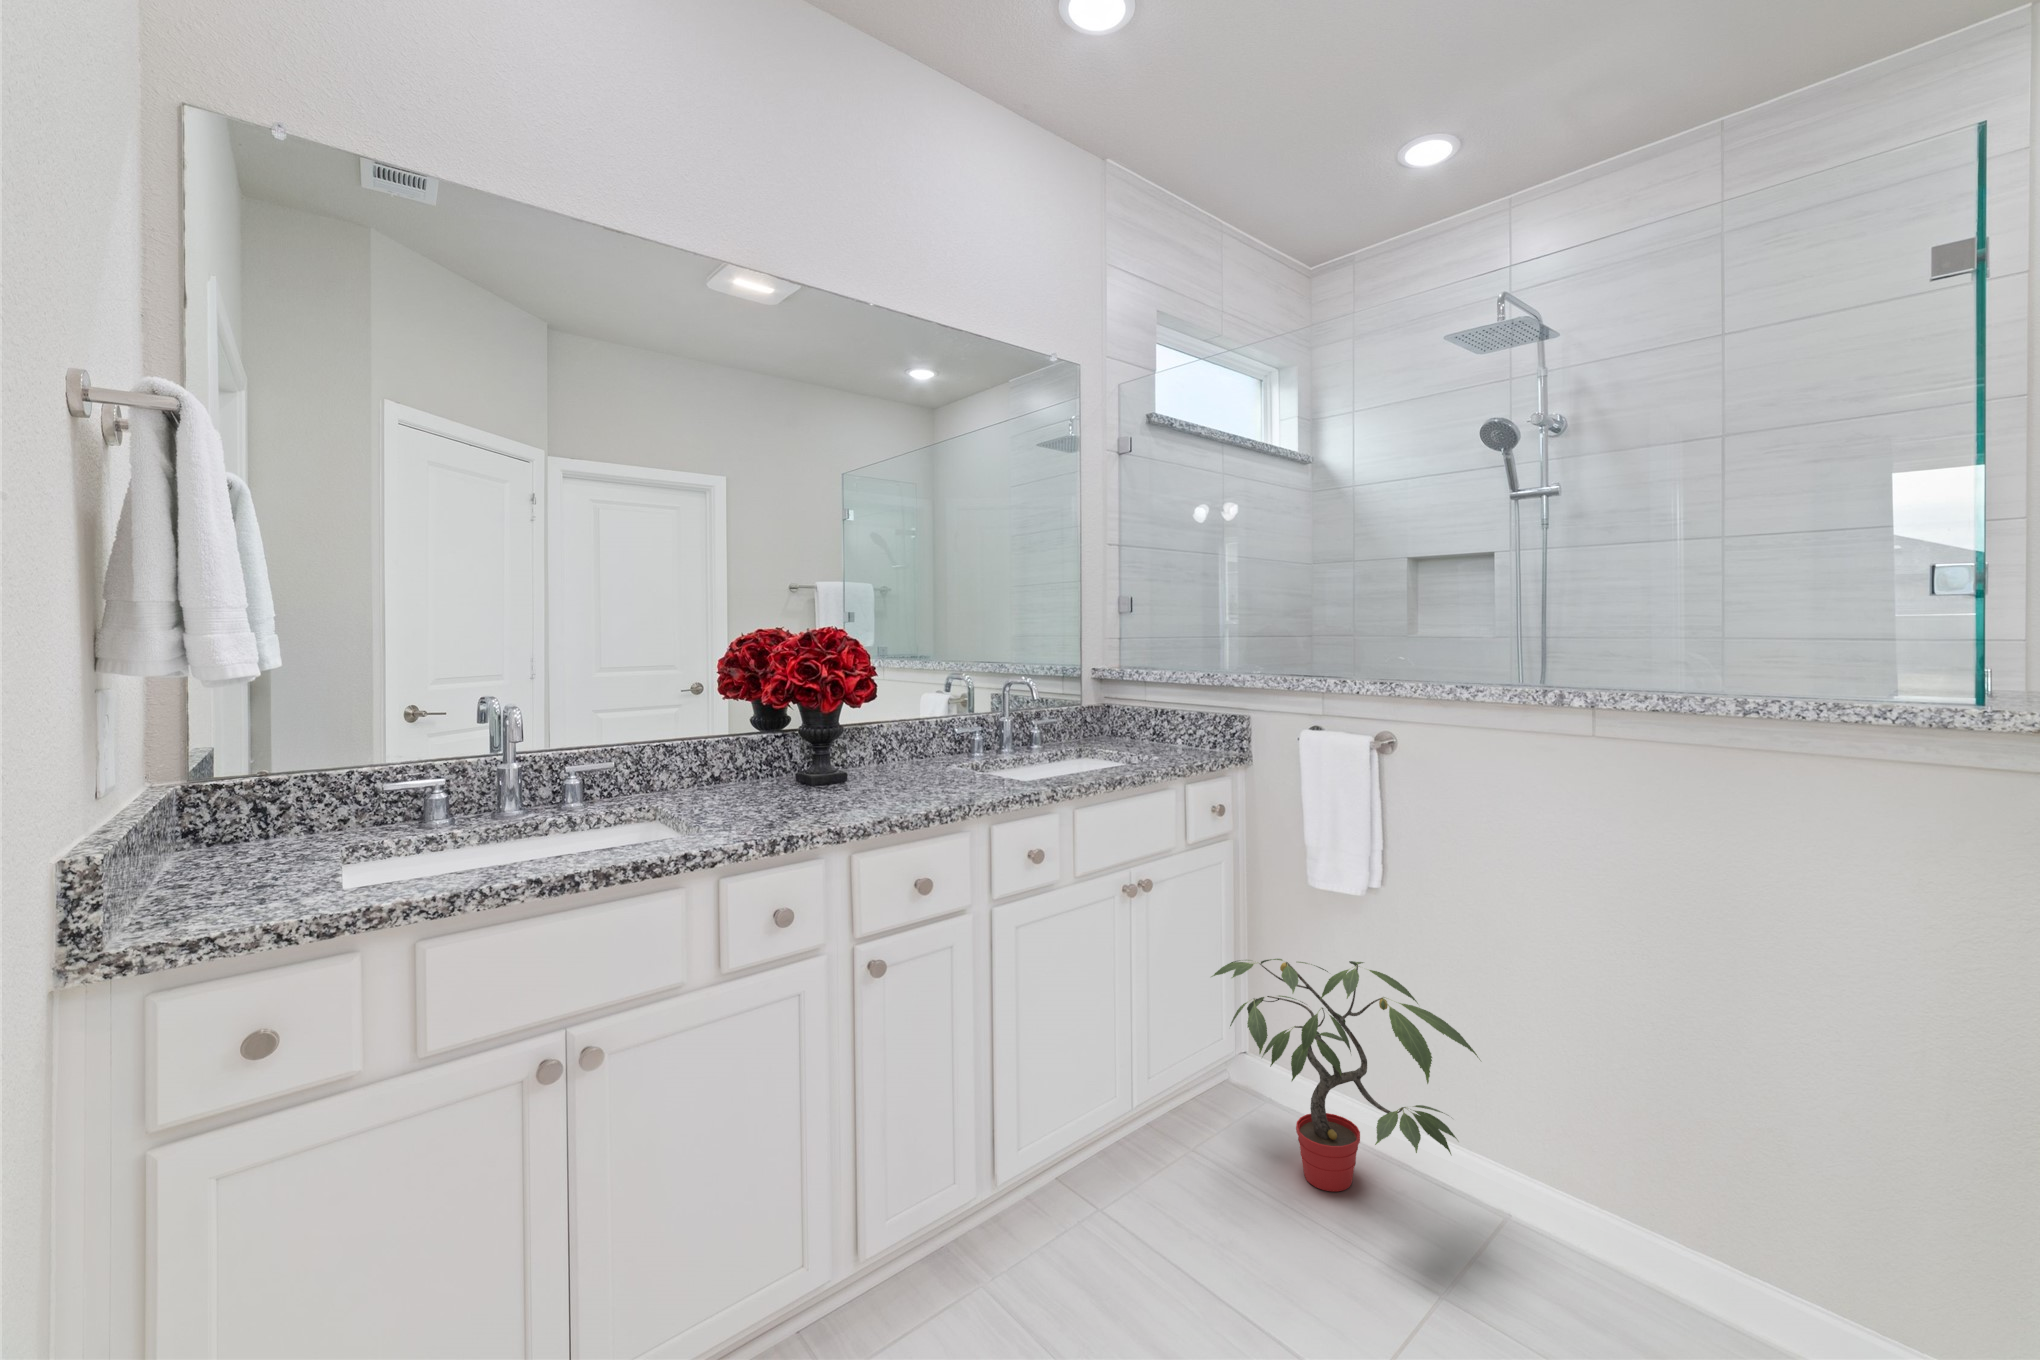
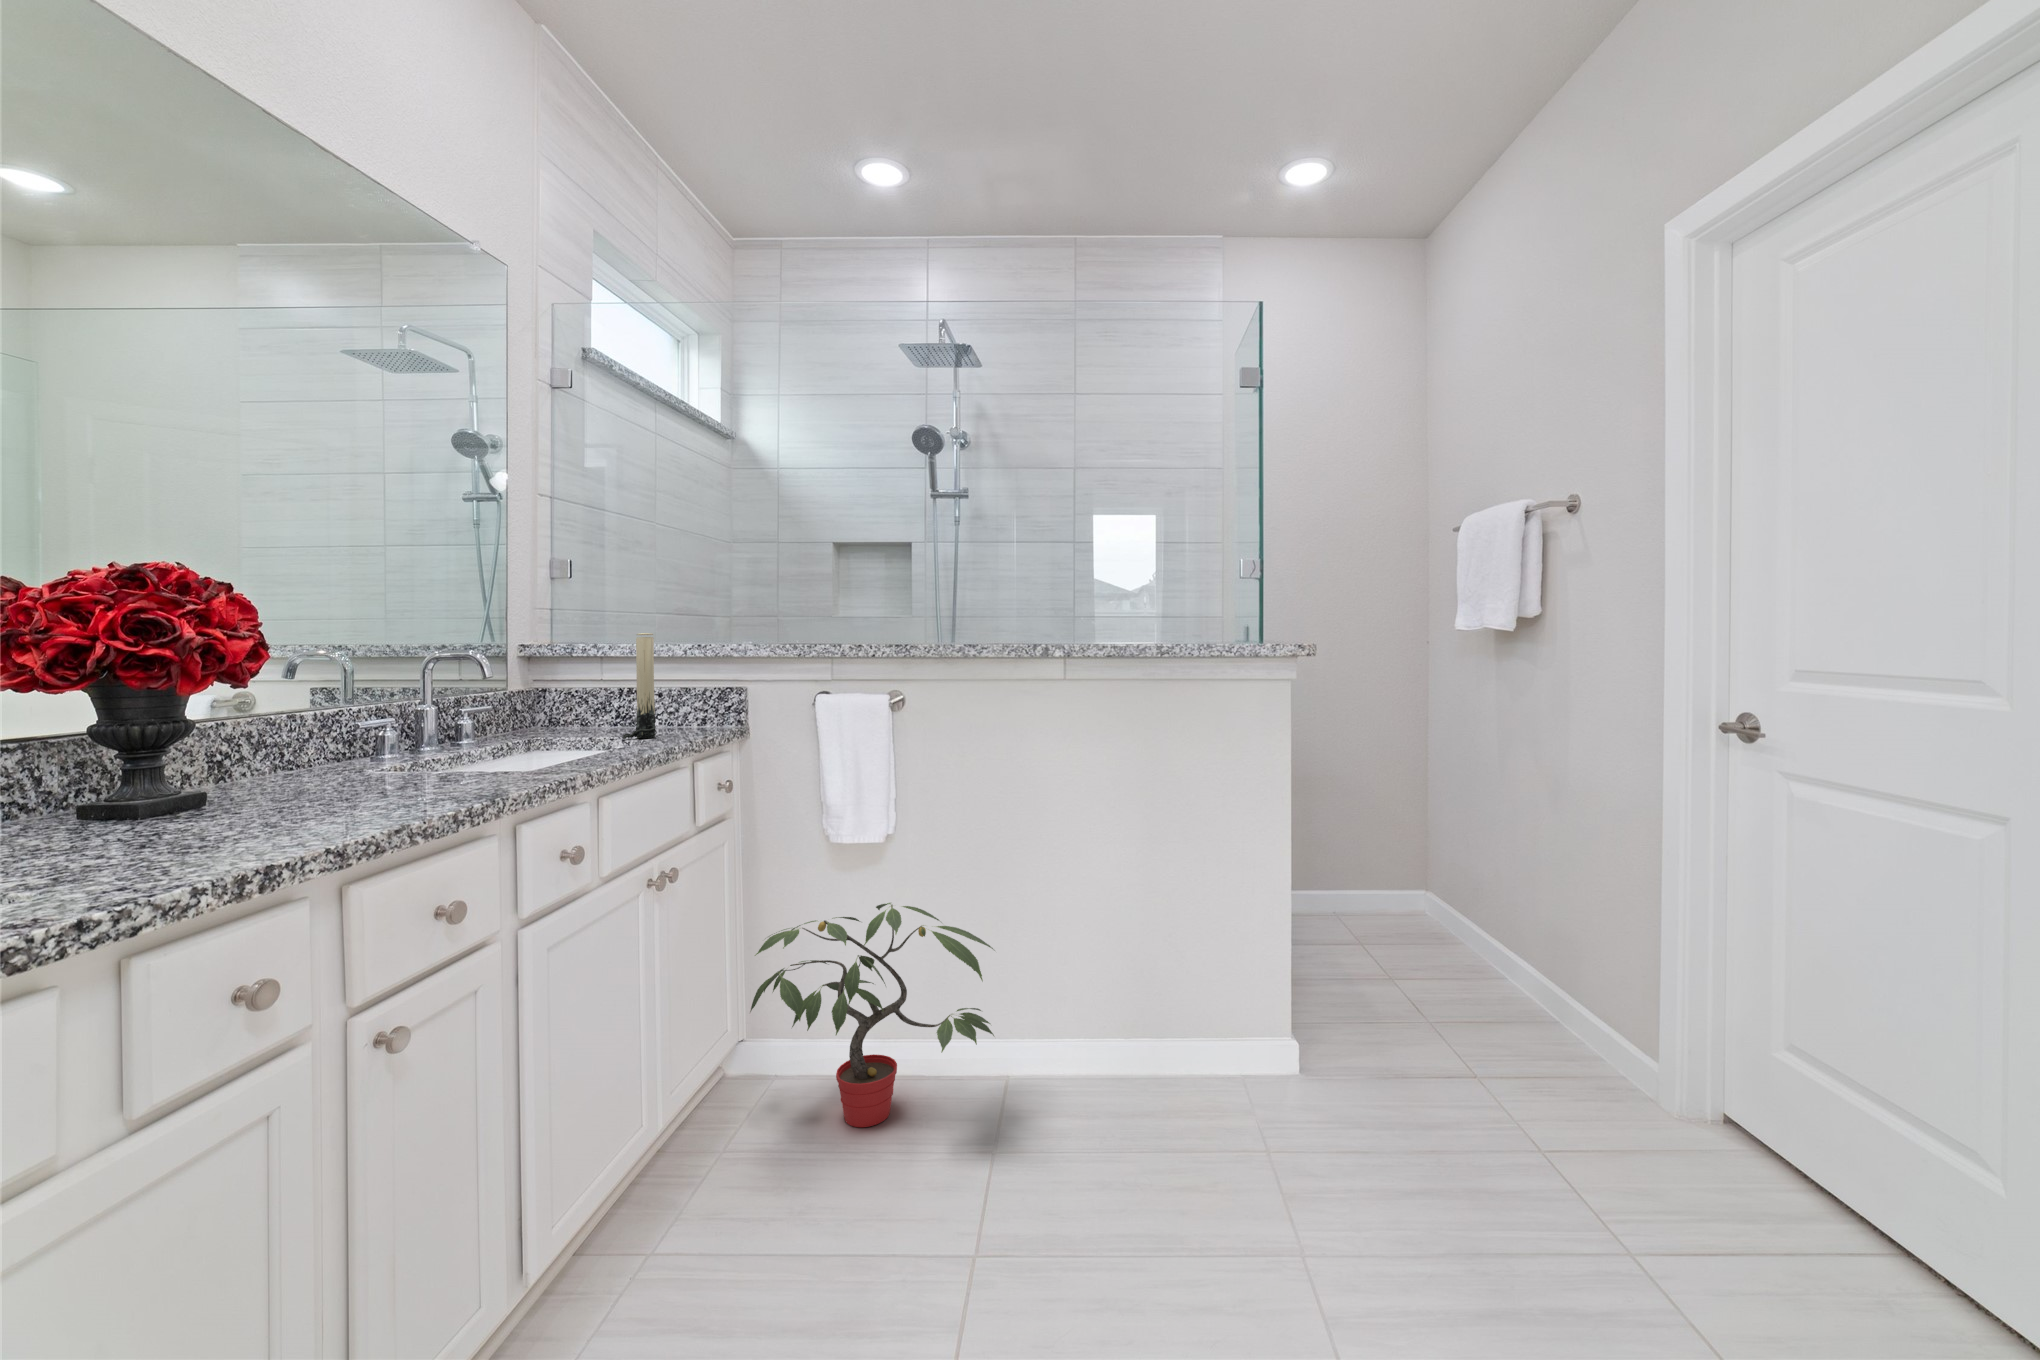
candle: none [1140,664,1166,757] -> present [623,633,657,739]

